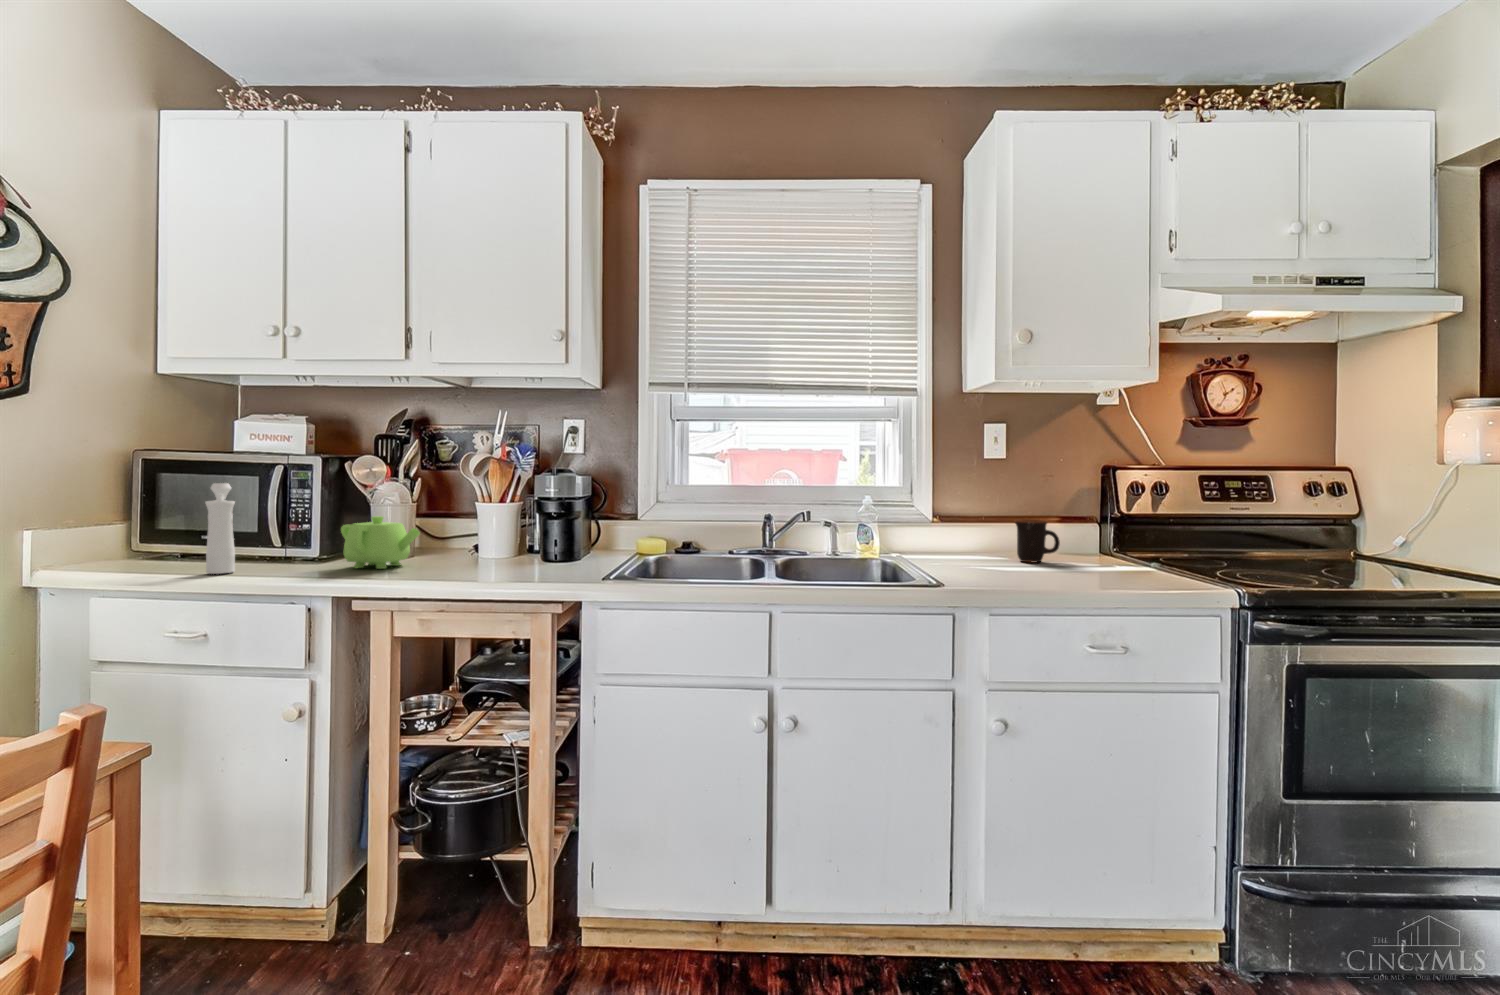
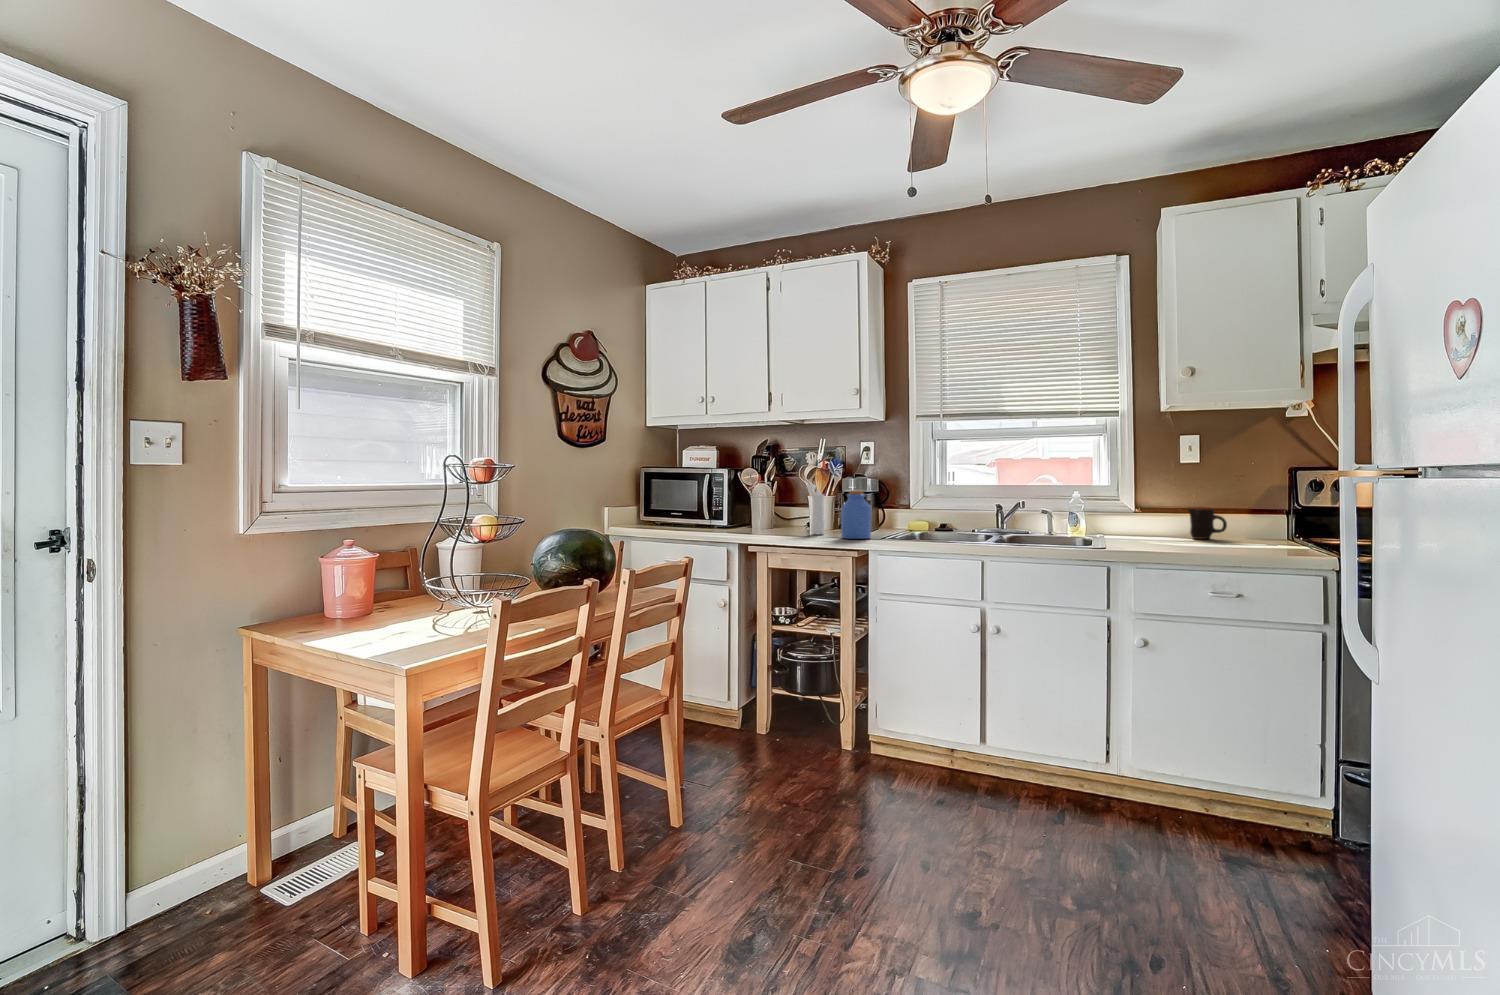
pepper mill: present [205,483,235,574] -> present [806,484,825,534]
jar: none [532,496,585,580] -> present [841,490,871,539]
teapot: present [341,516,420,569] -> none [738,503,780,532]

